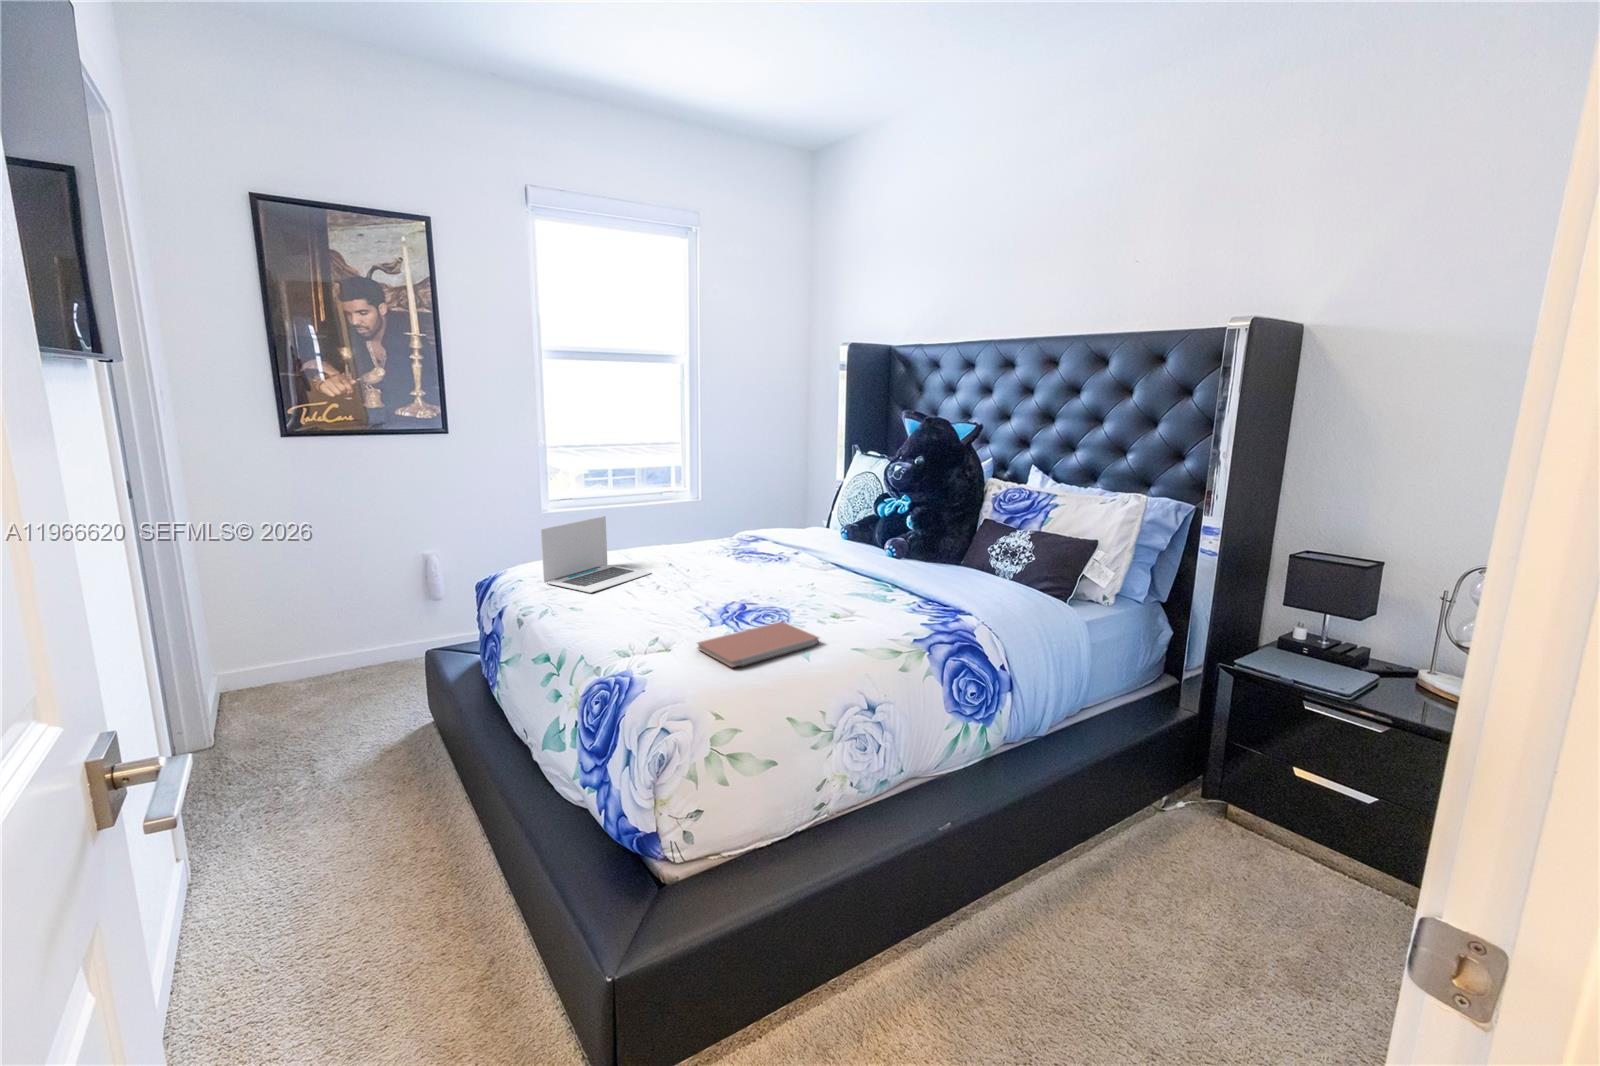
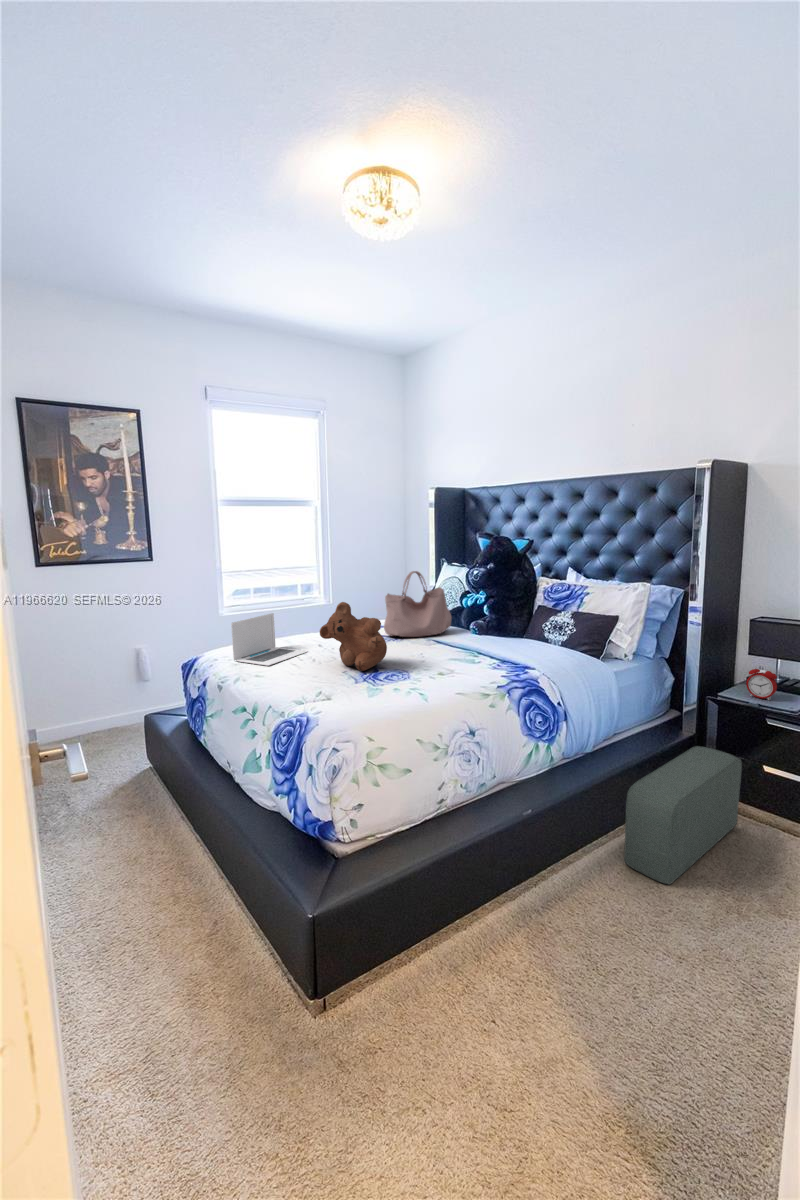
handbag: none [763,463,861,557] -> present [384,571,452,637]
teddy bear: none [665,506,760,607] -> present [320,602,387,671]
alarm clock: none [1277,620,1323,672] -> present [746,664,777,700]
notebook: present [697,622,819,667] -> none [349,678,433,708]
pouf: none [1084,731,1262,933] -> present [624,746,742,884]

